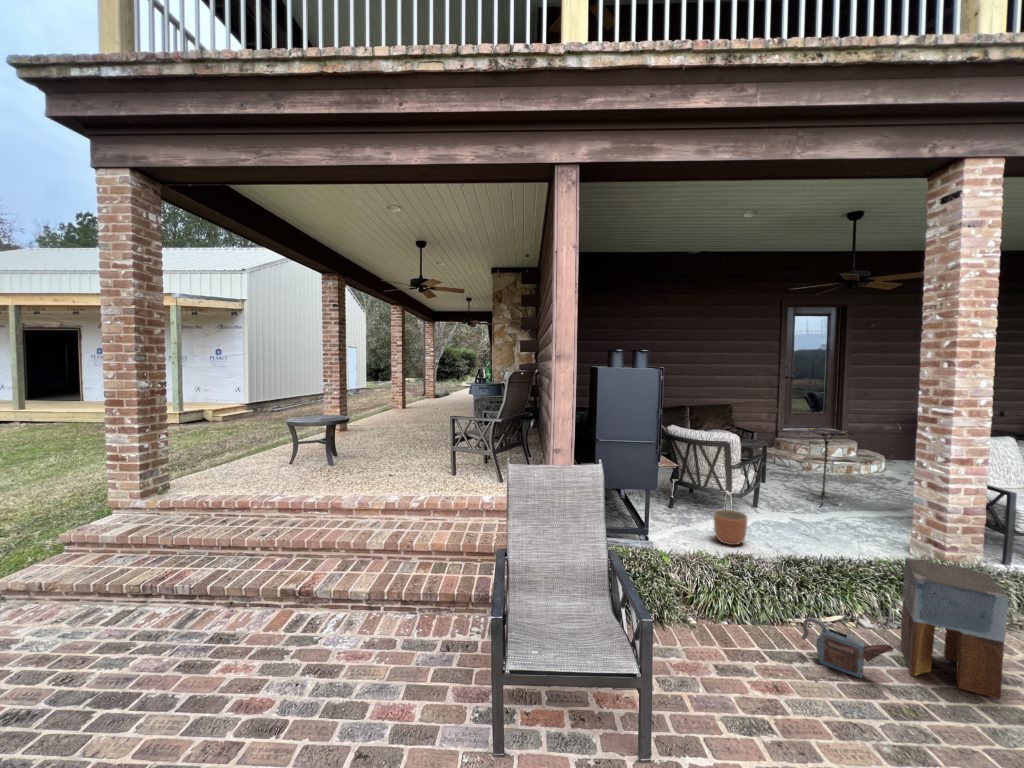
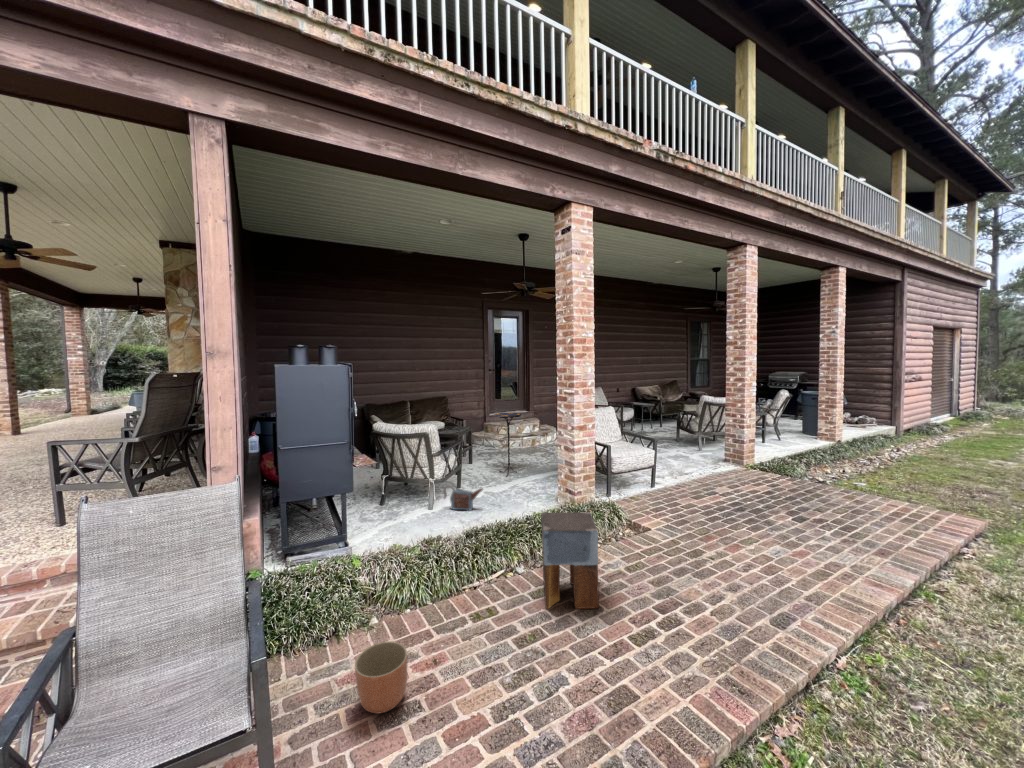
planter: present [714,509,748,545] -> present [355,641,407,714]
watering can: present [801,618,894,678] -> present [443,485,483,511]

